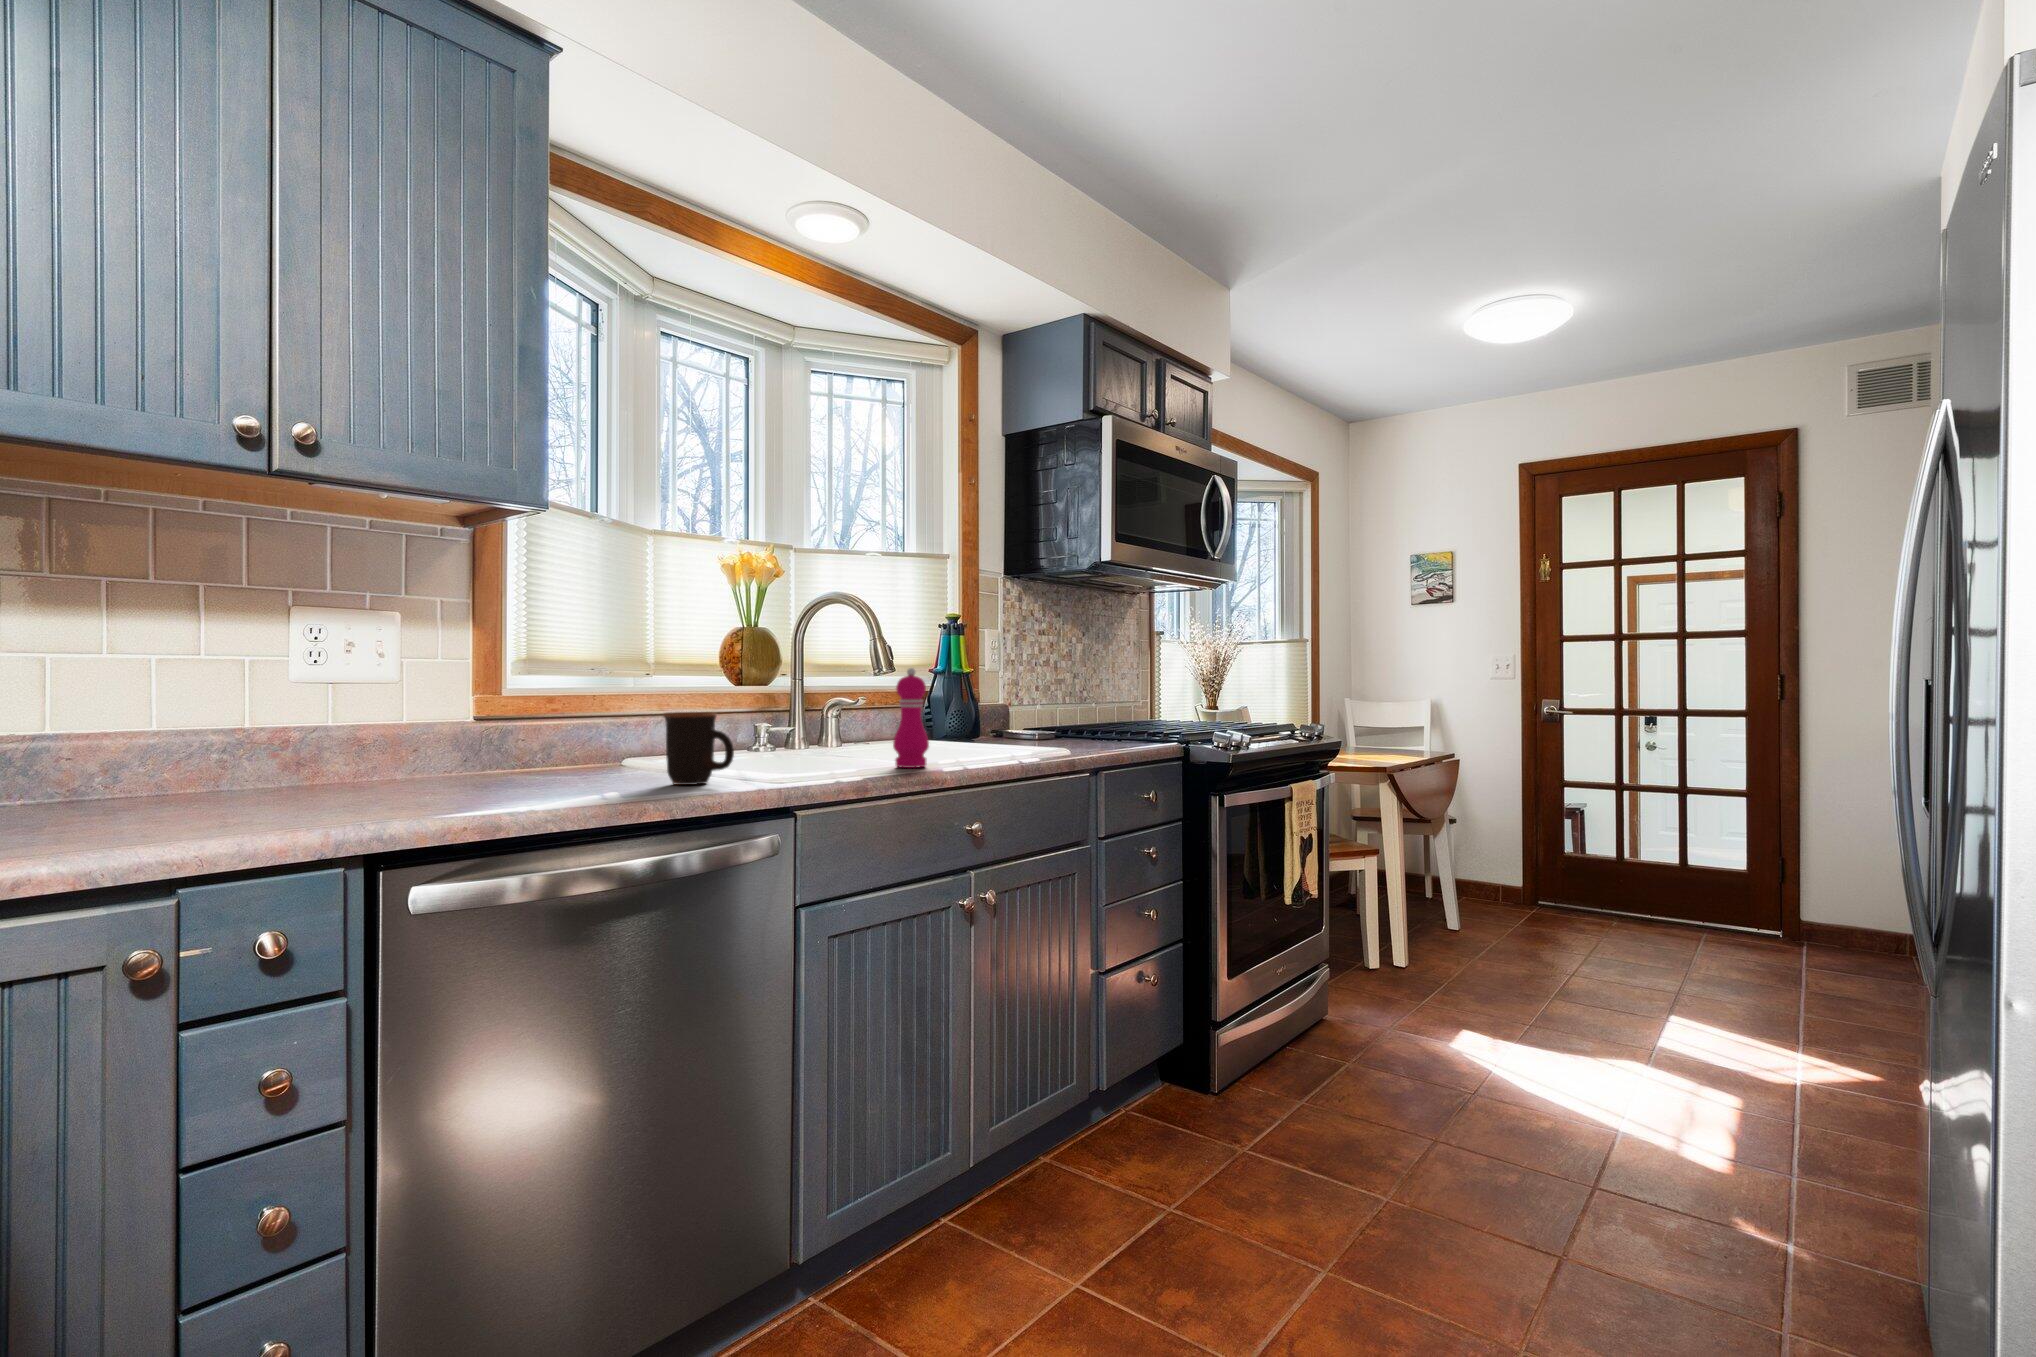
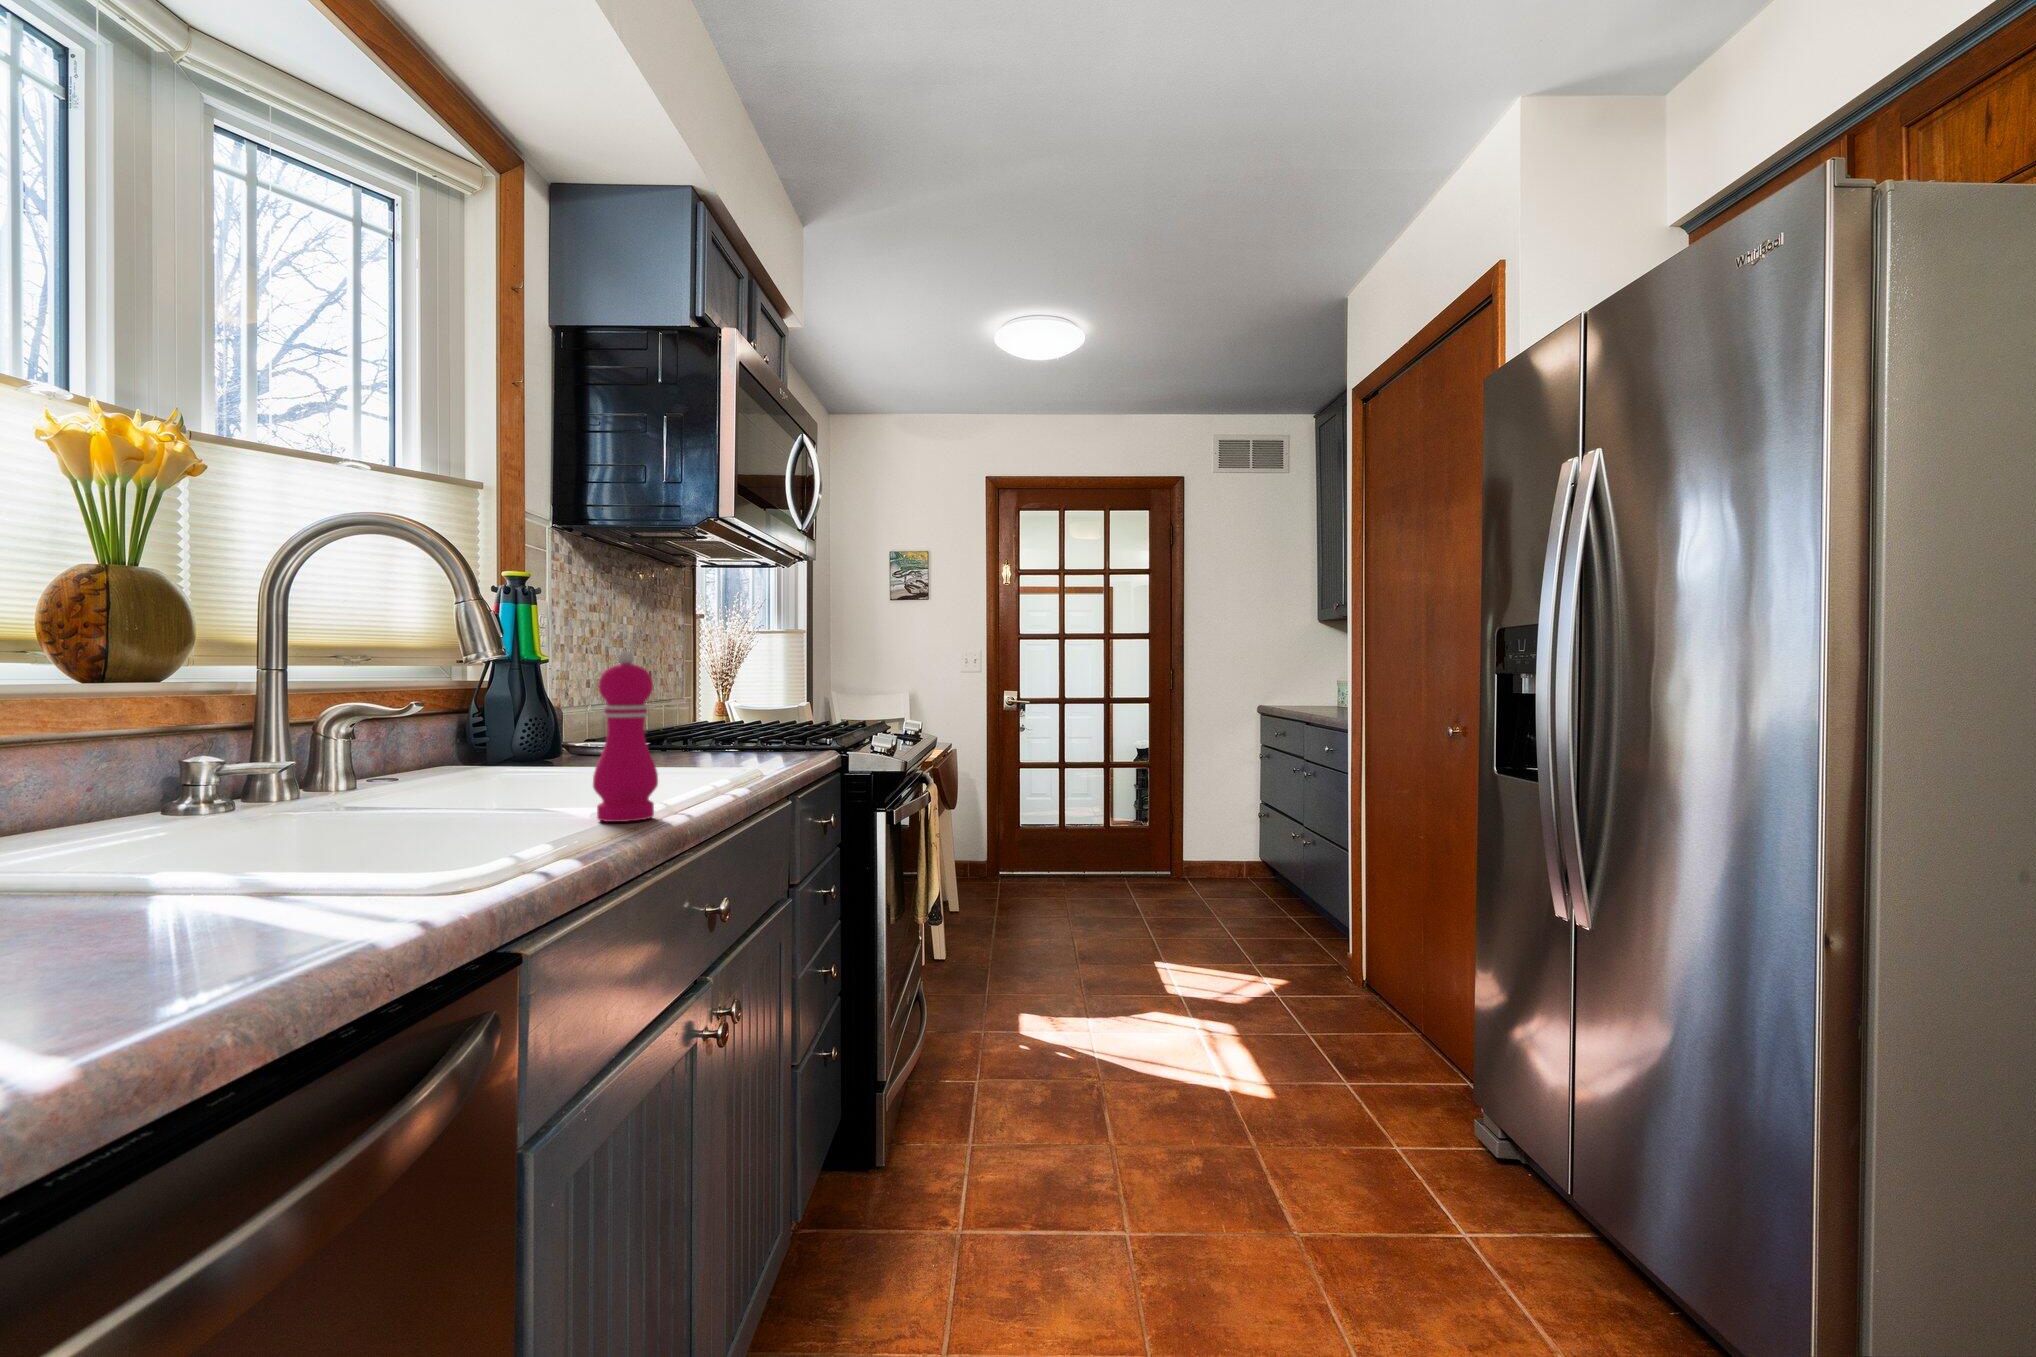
mug: present [664,712,734,785] -> none [164,745,396,930]

